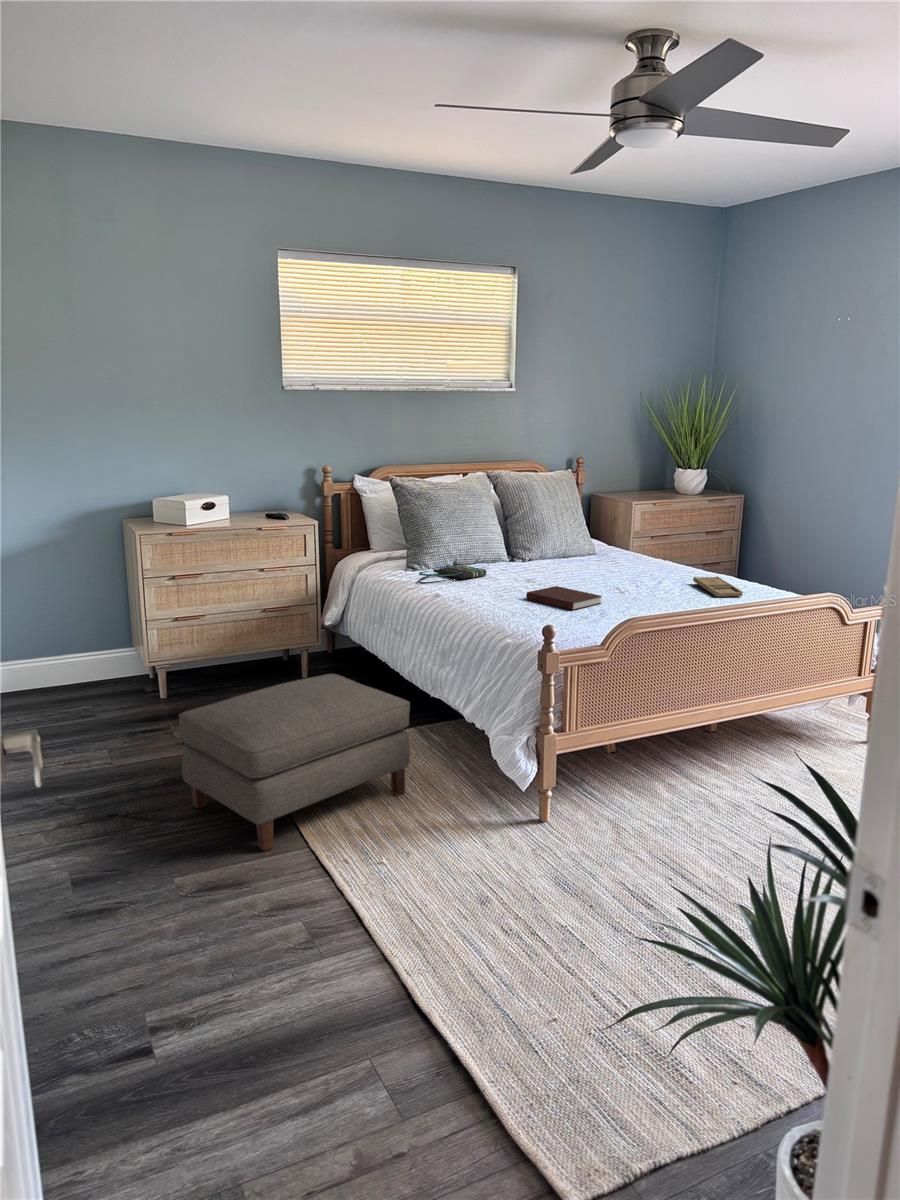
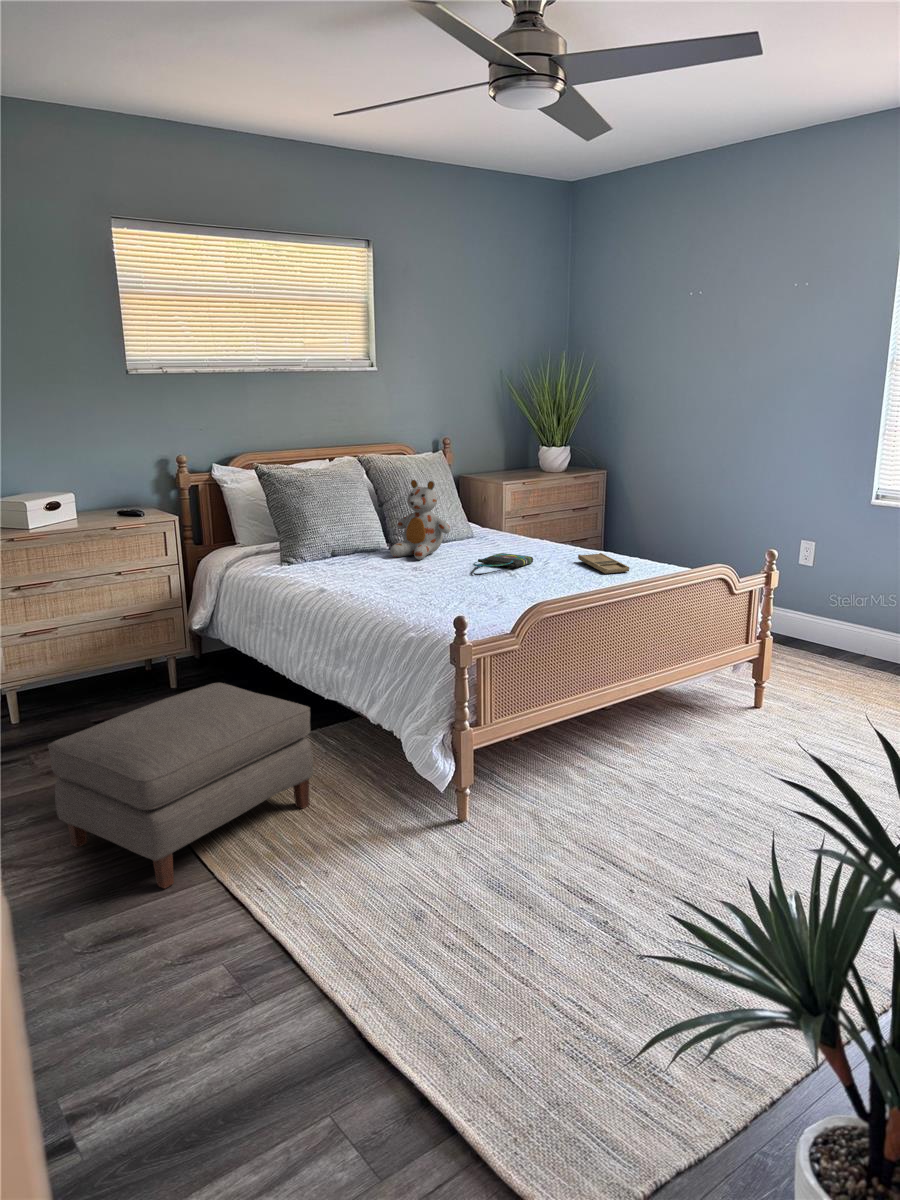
stuffed bear: none [509,496,569,573] -> present [390,480,450,560]
tote bag: present [419,565,486,584] -> present [473,553,533,575]
notebook: present [526,586,602,610] -> none [417,572,495,597]

